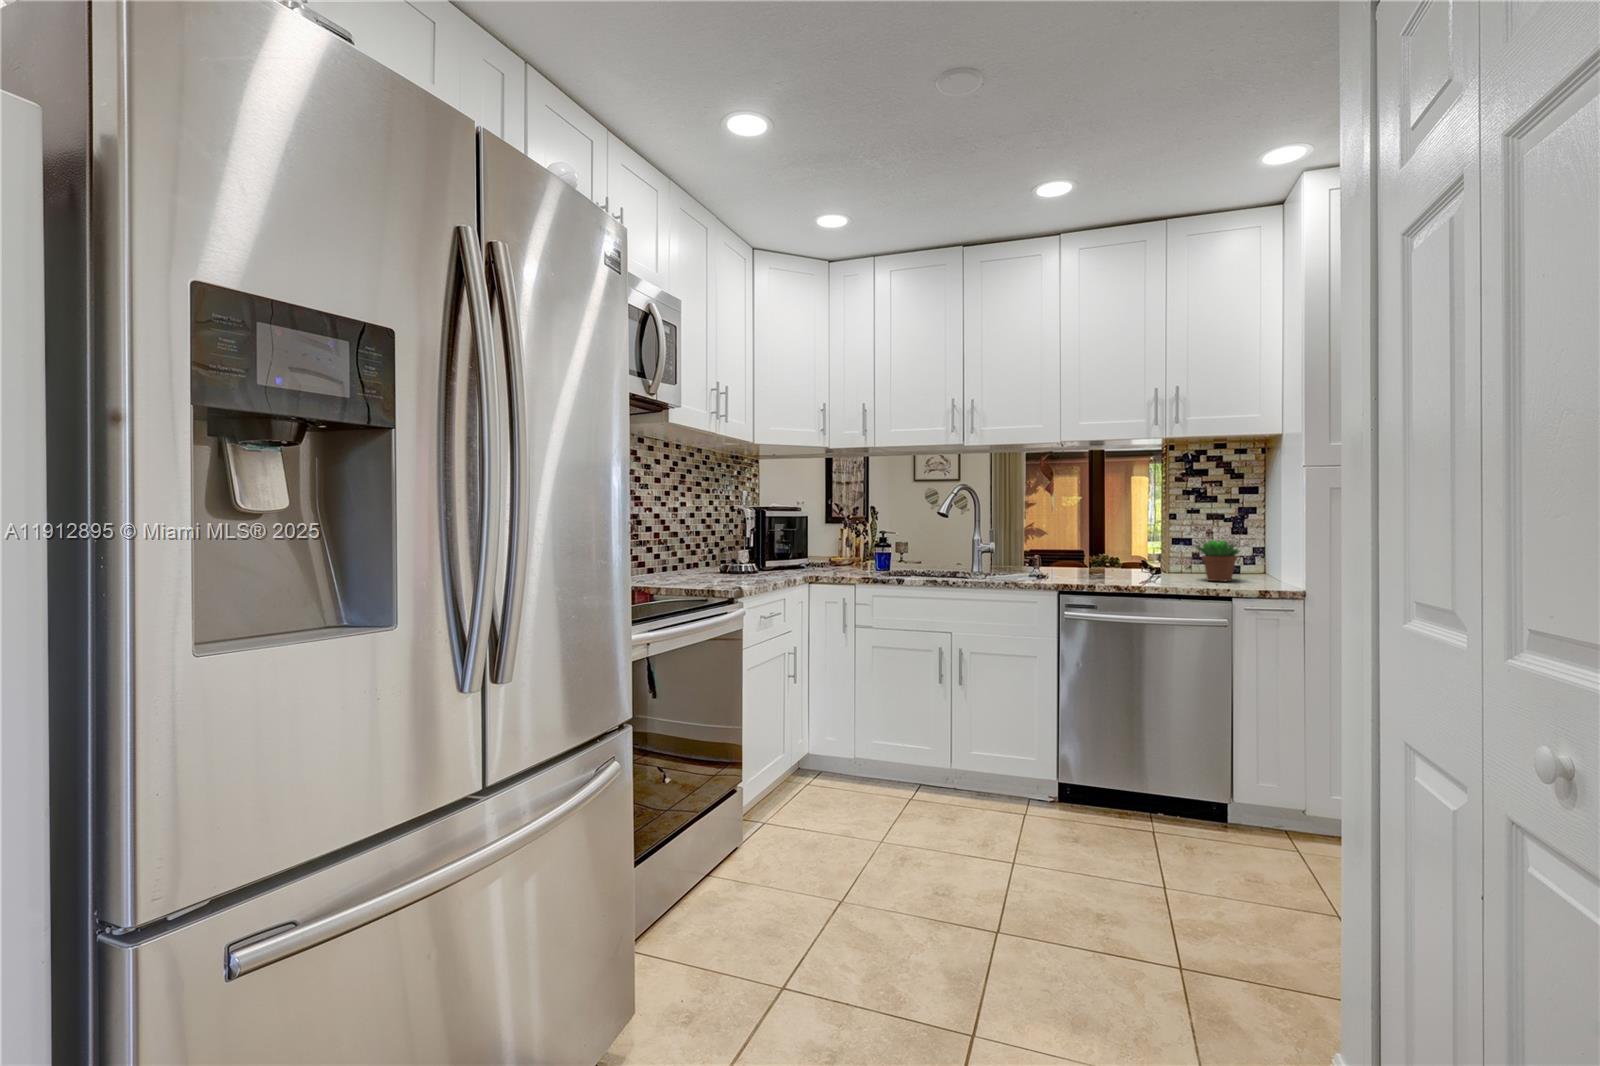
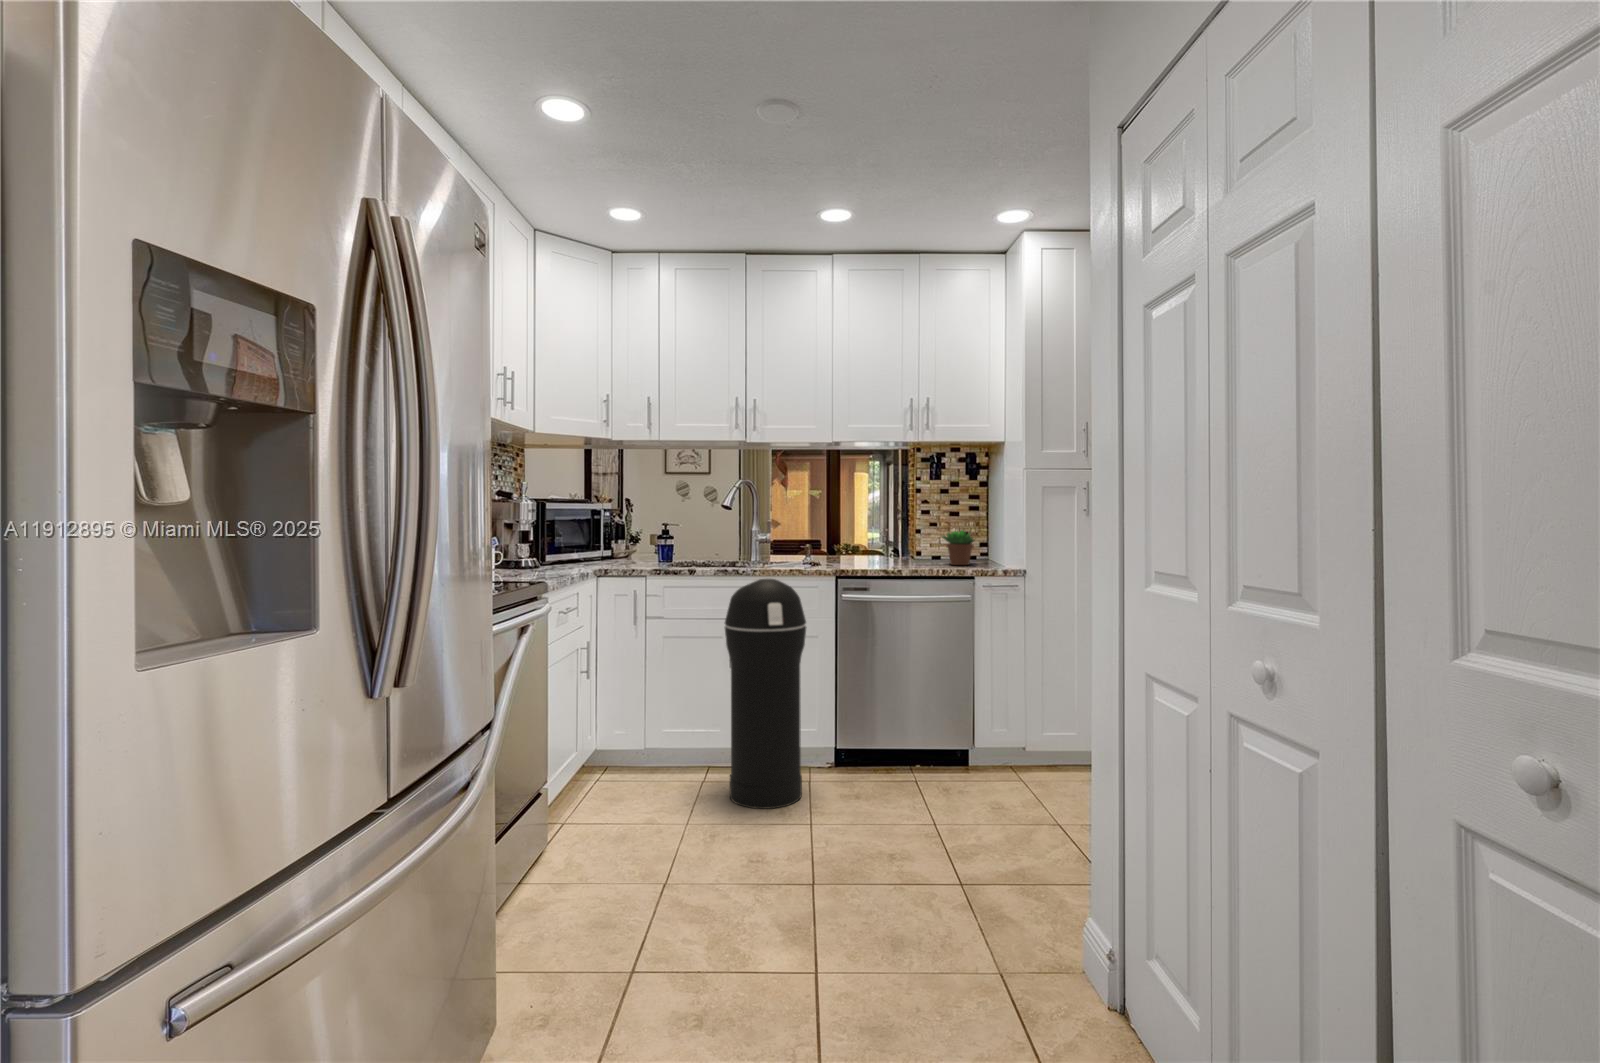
trash can: none [926,590,1016,839] -> present [725,579,806,809]

